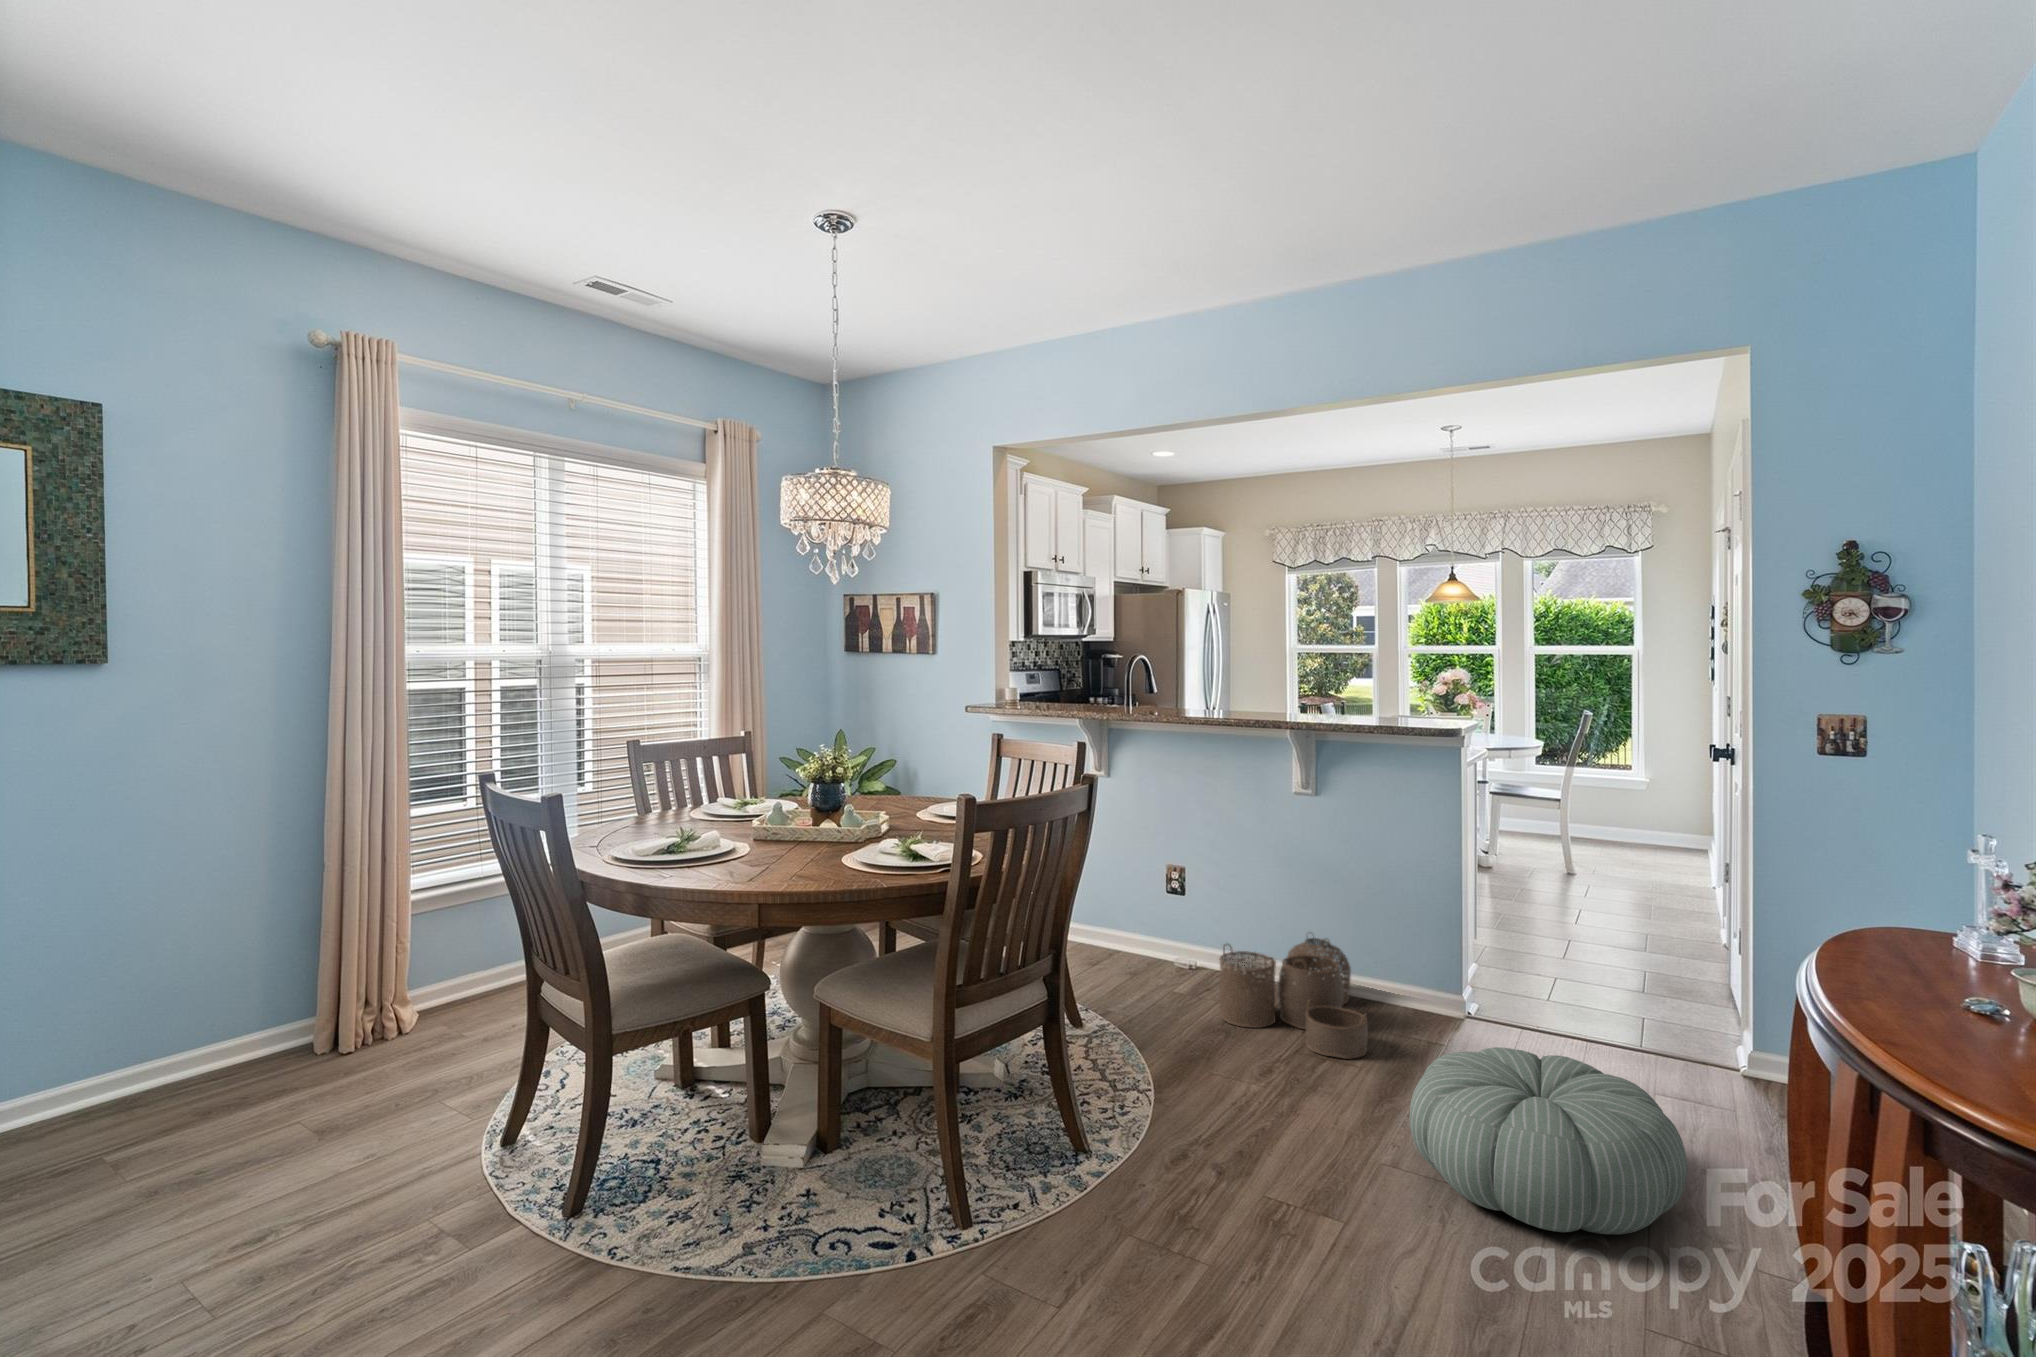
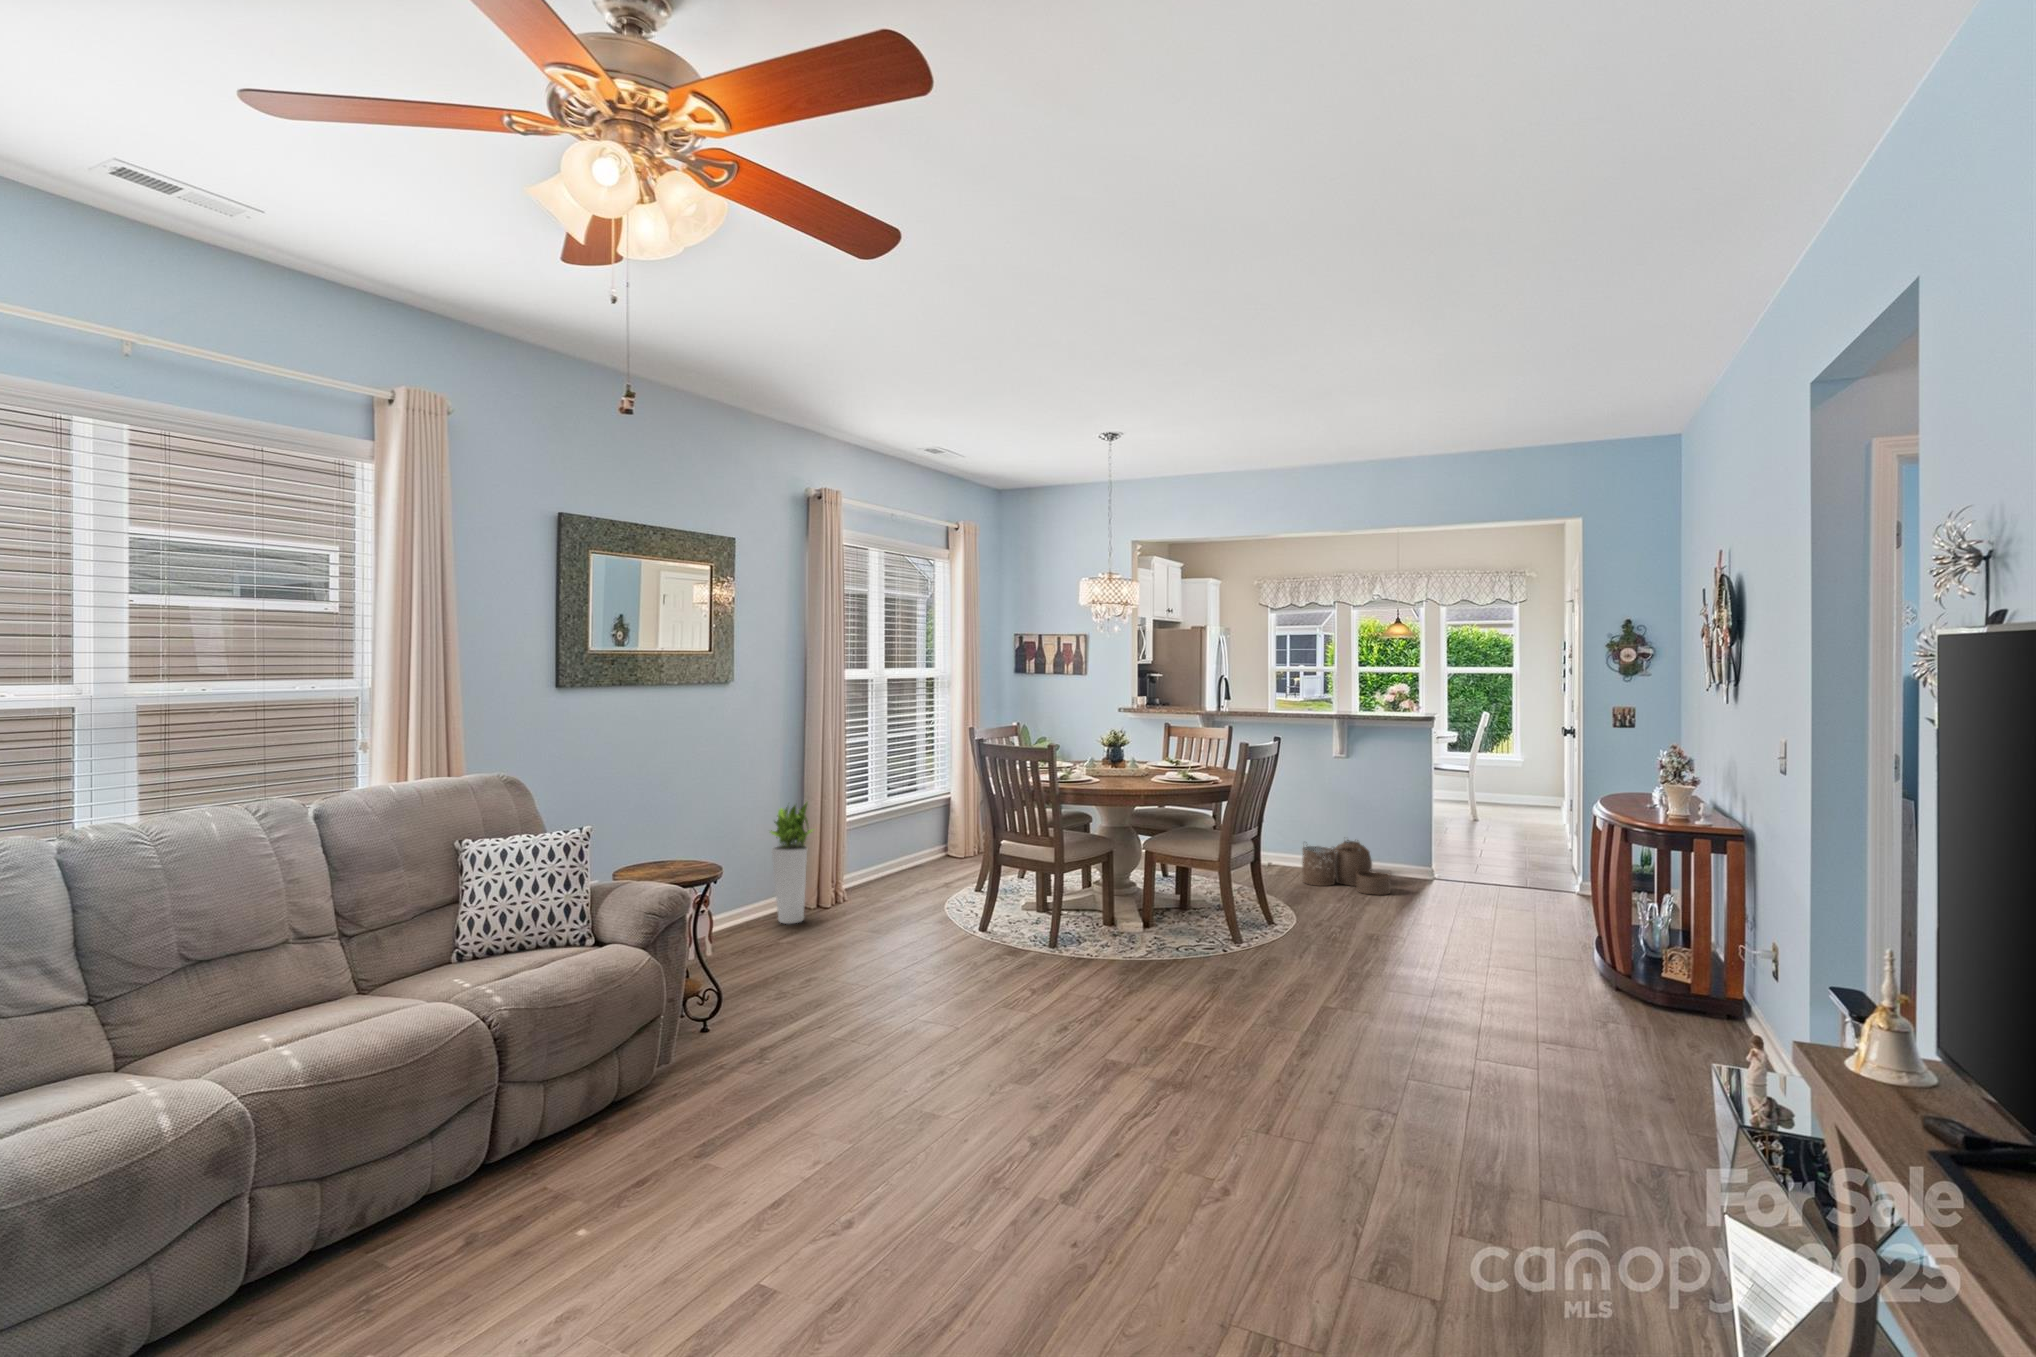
planter: none [163,872,283,1097] -> present [771,803,813,924]
pouf: present [1409,1047,1687,1234] -> none [1429,871,1557,938]

